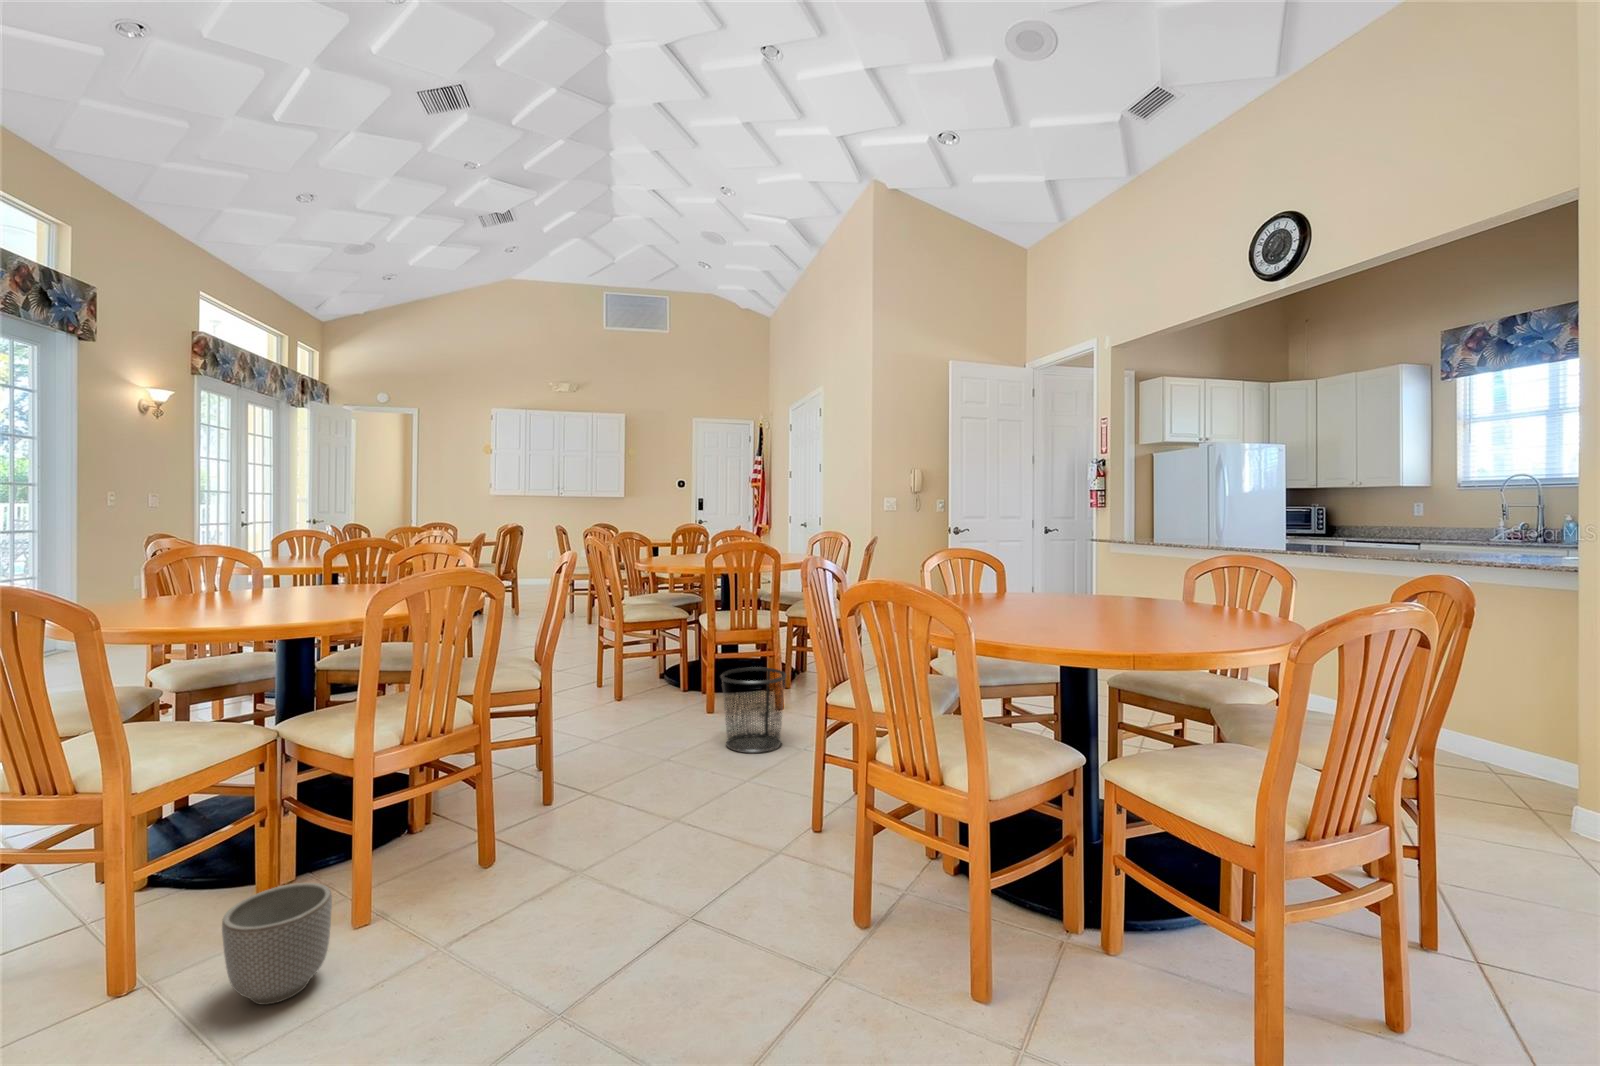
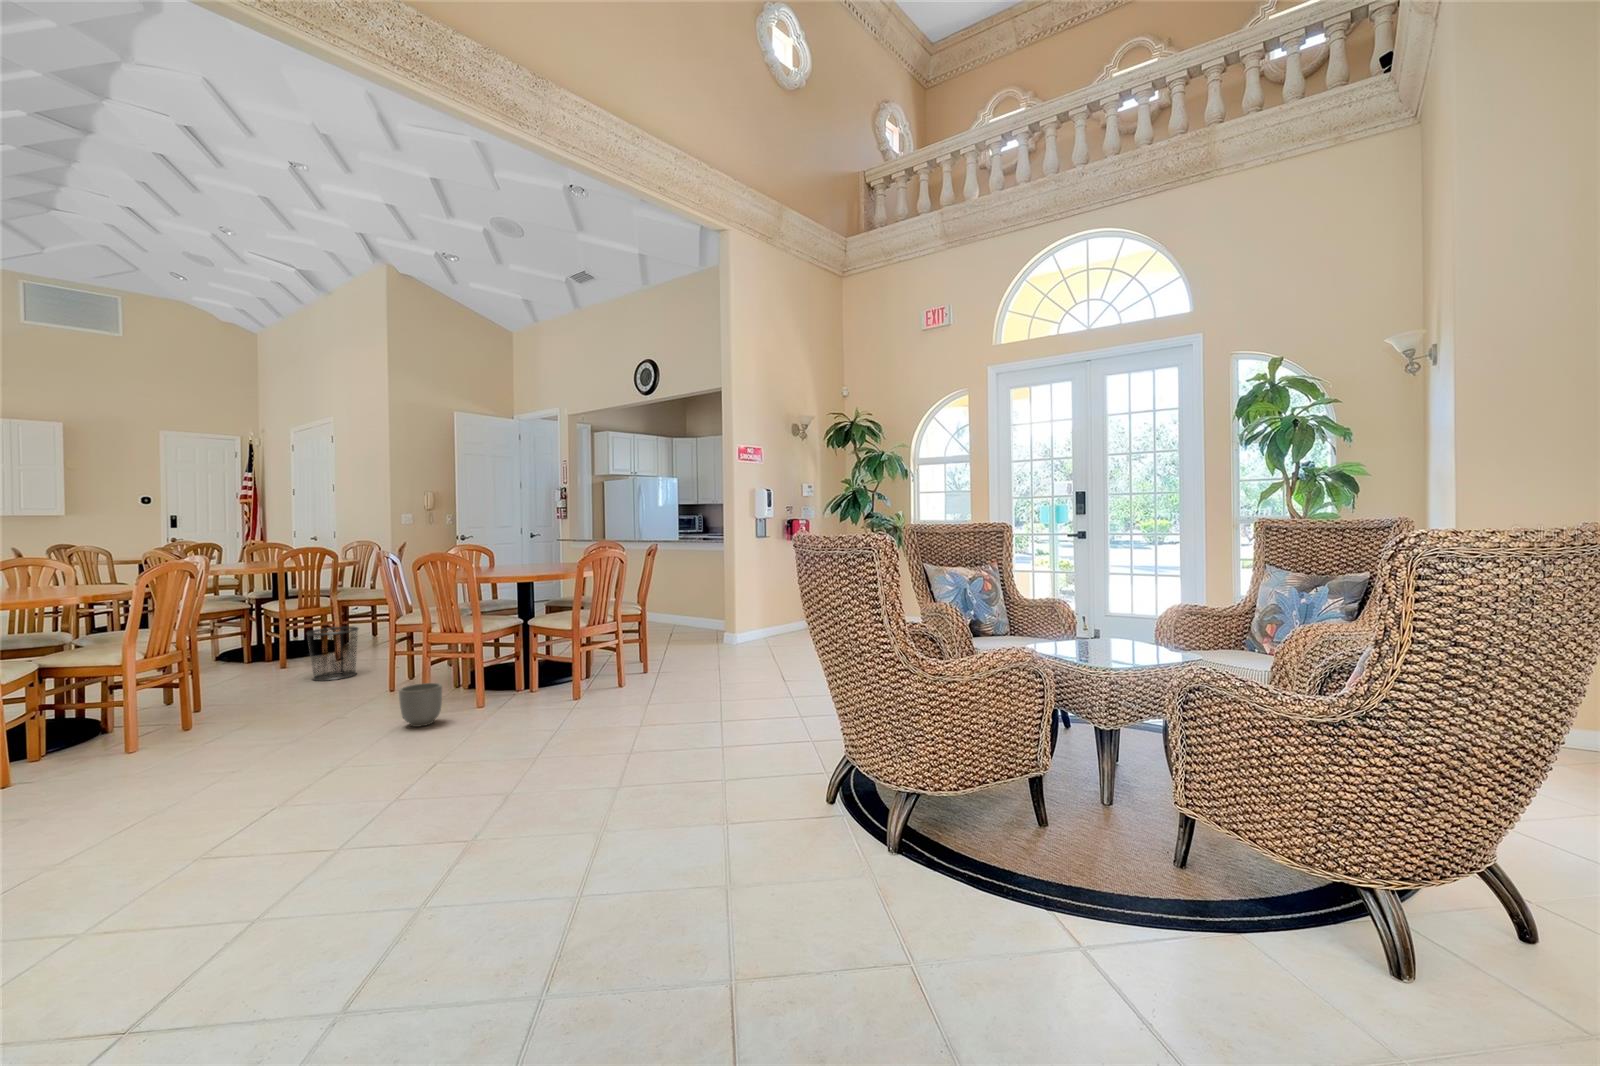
planter: present [222,883,332,1005] -> present [399,683,442,727]

